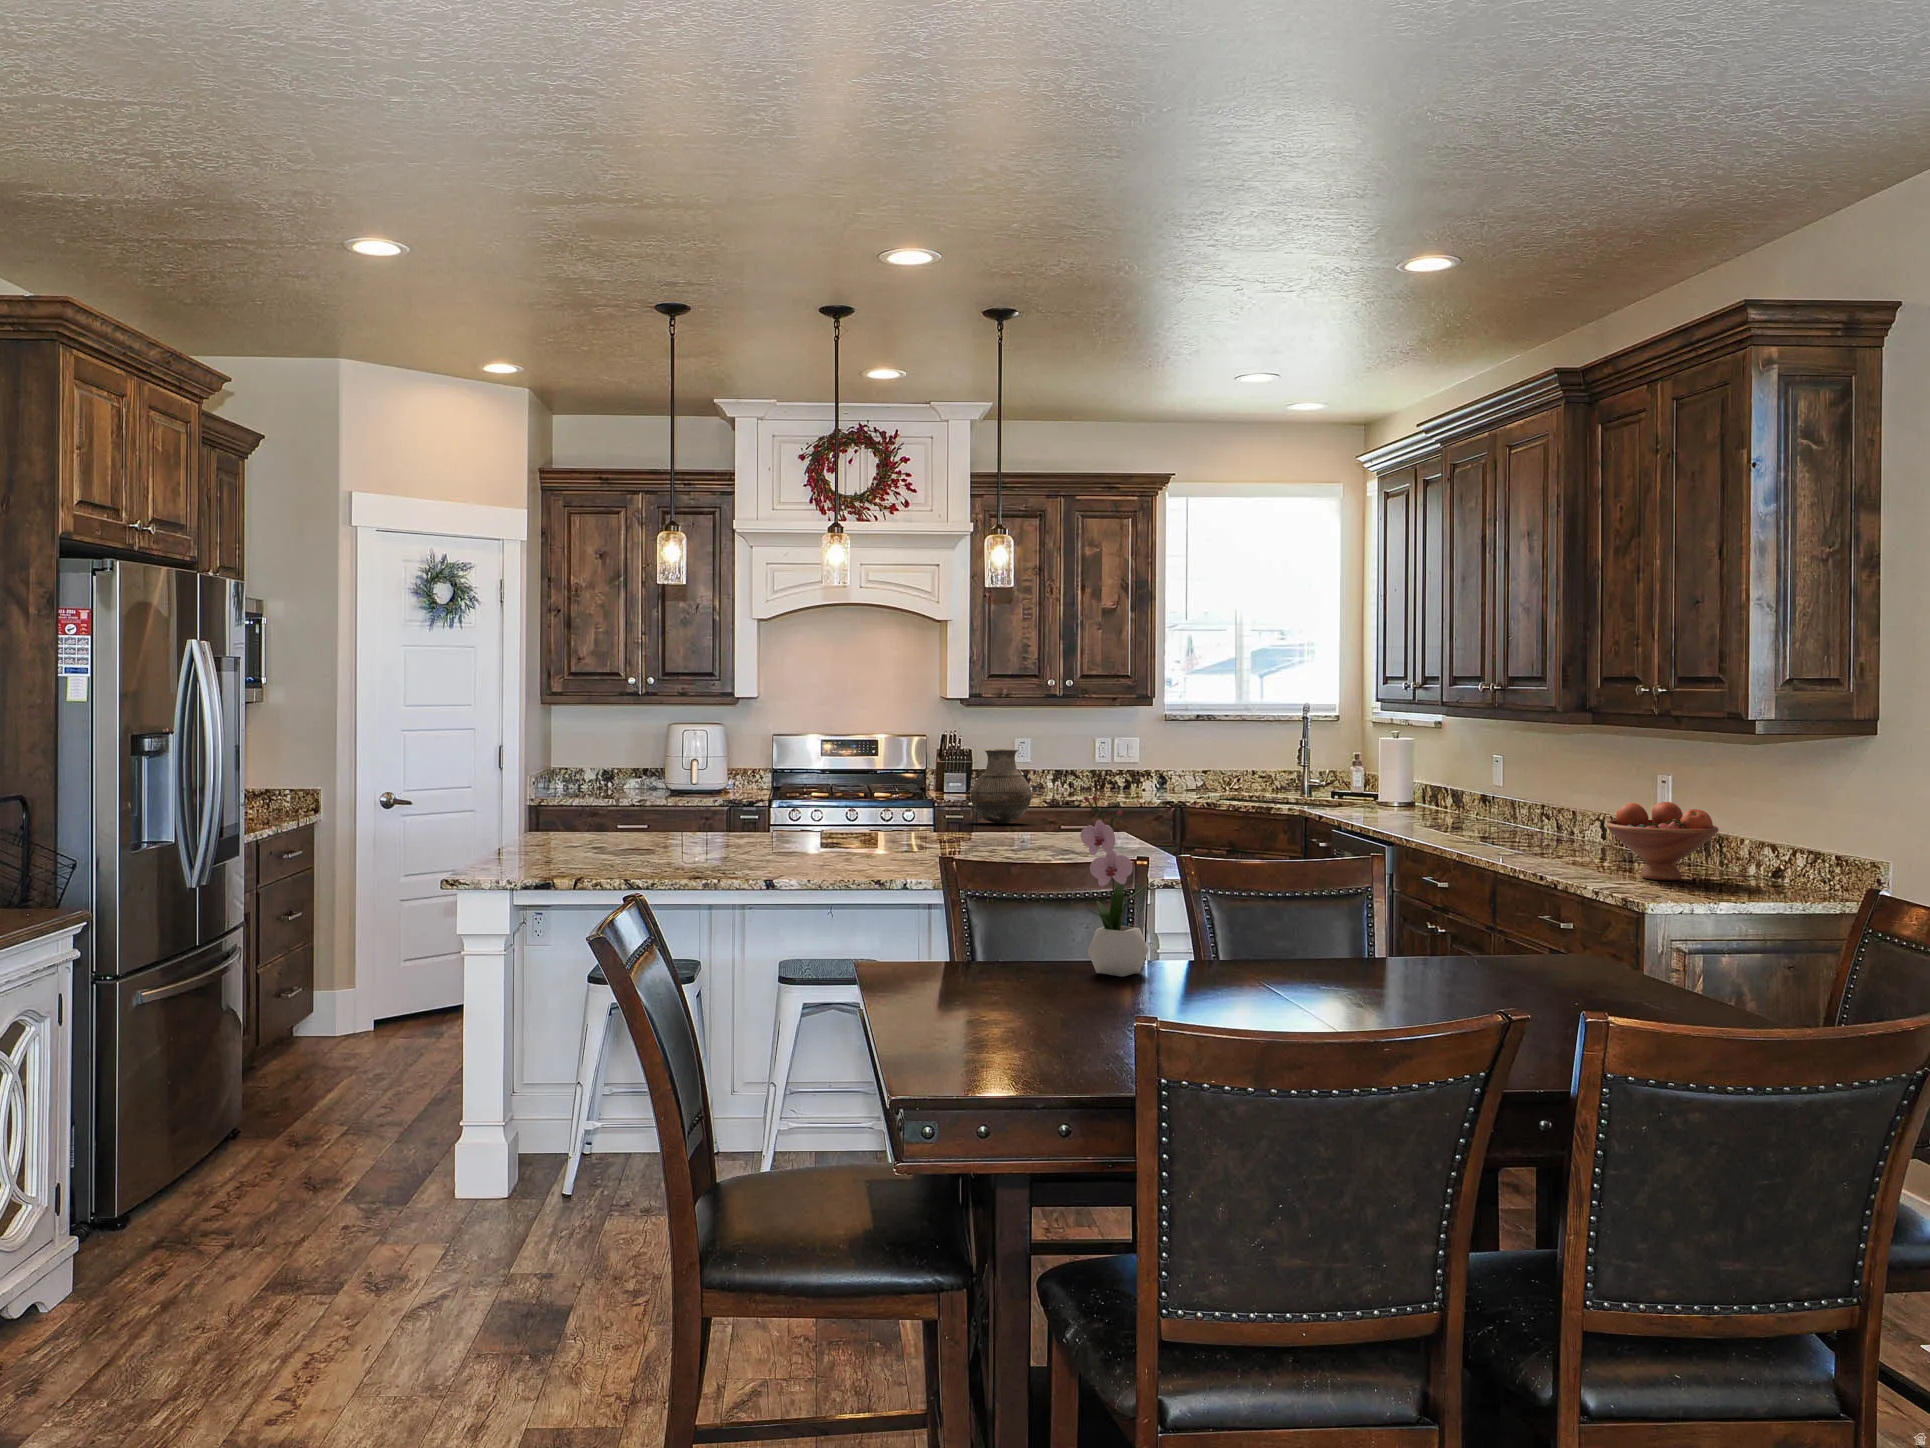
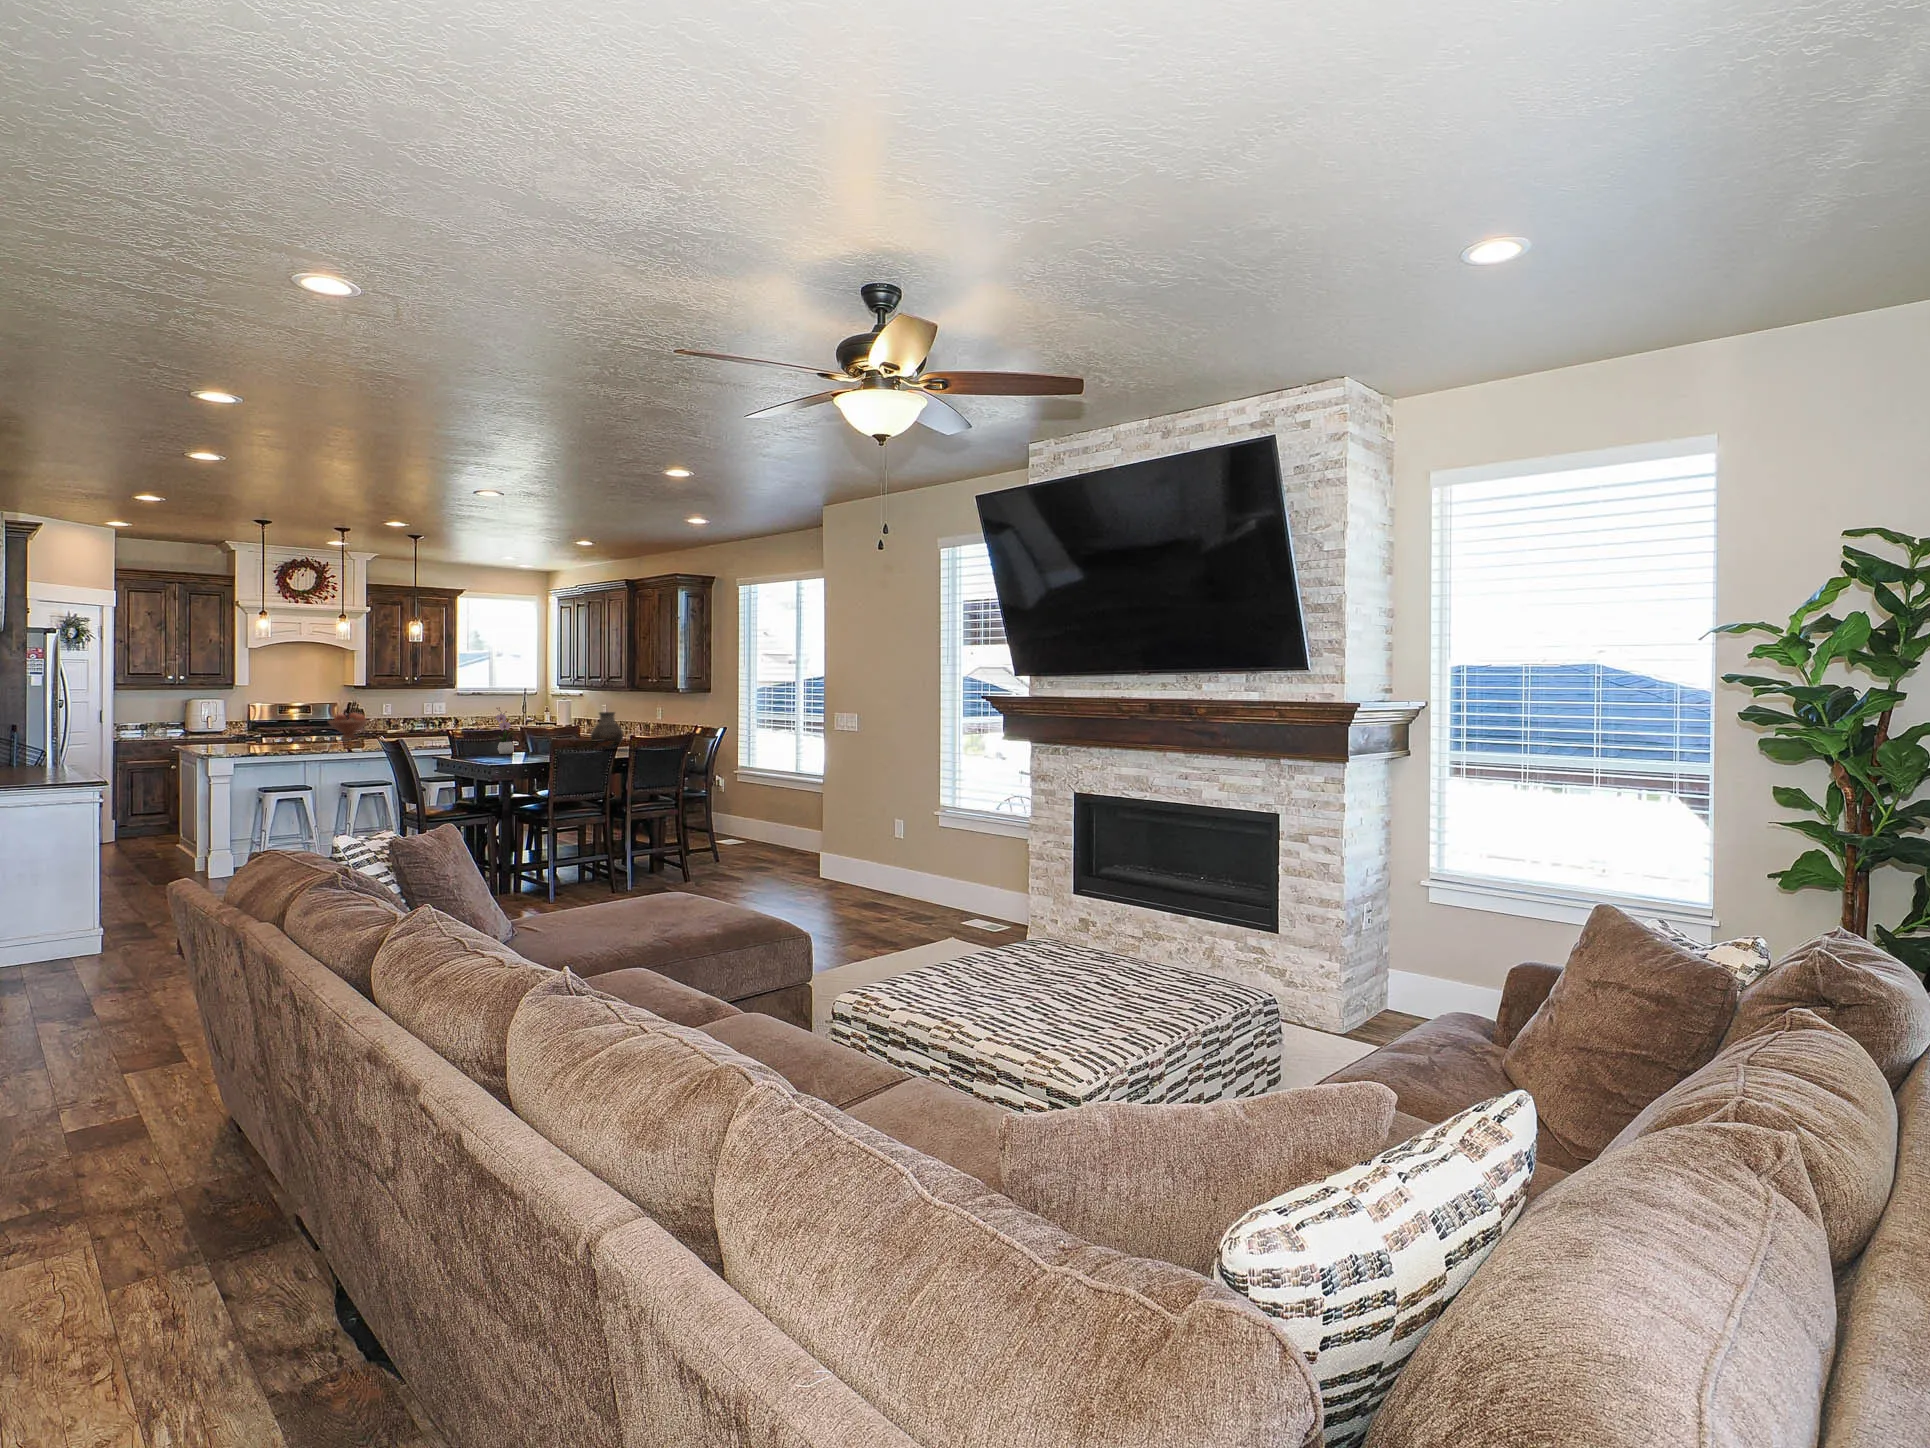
vase: present [971,749,1032,823] -> present [591,712,623,749]
fruit bowl: present [1605,802,1719,881] -> present [328,713,368,740]

